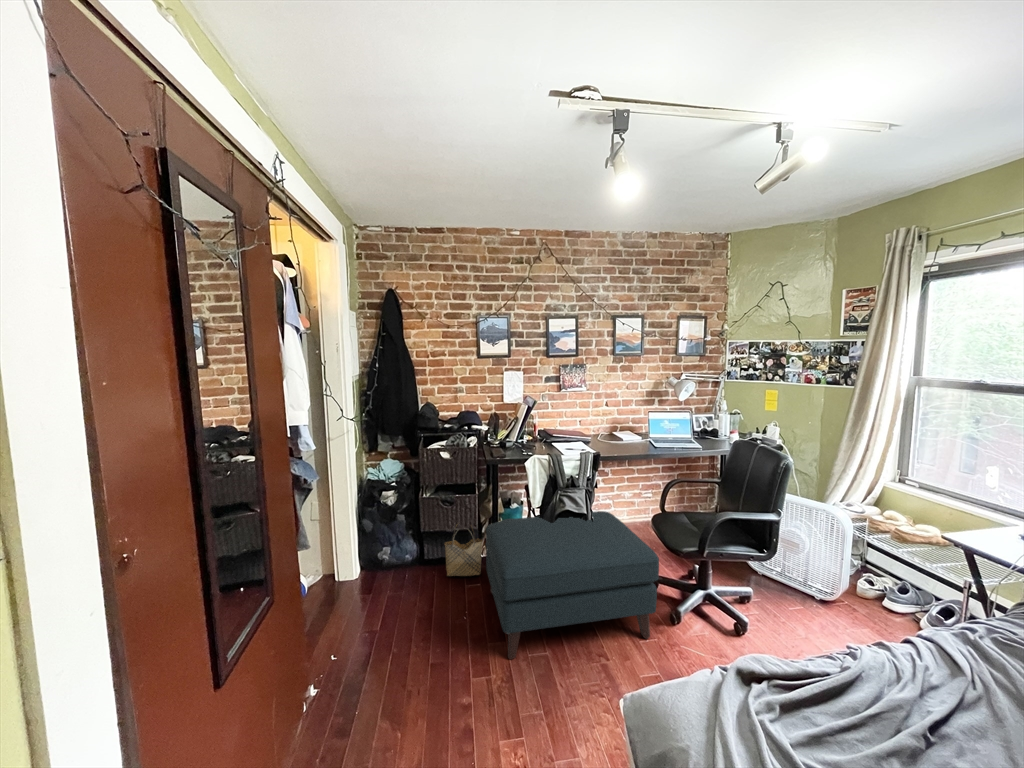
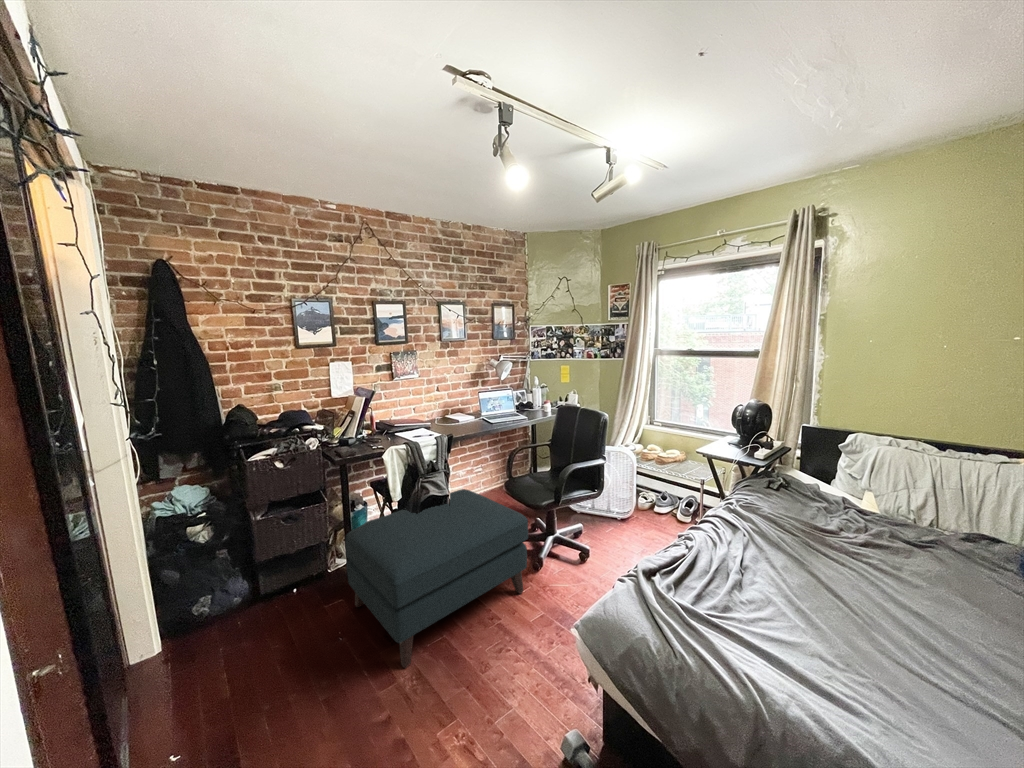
woven basket: present [444,532,483,576] -> none [285,536,335,607]

